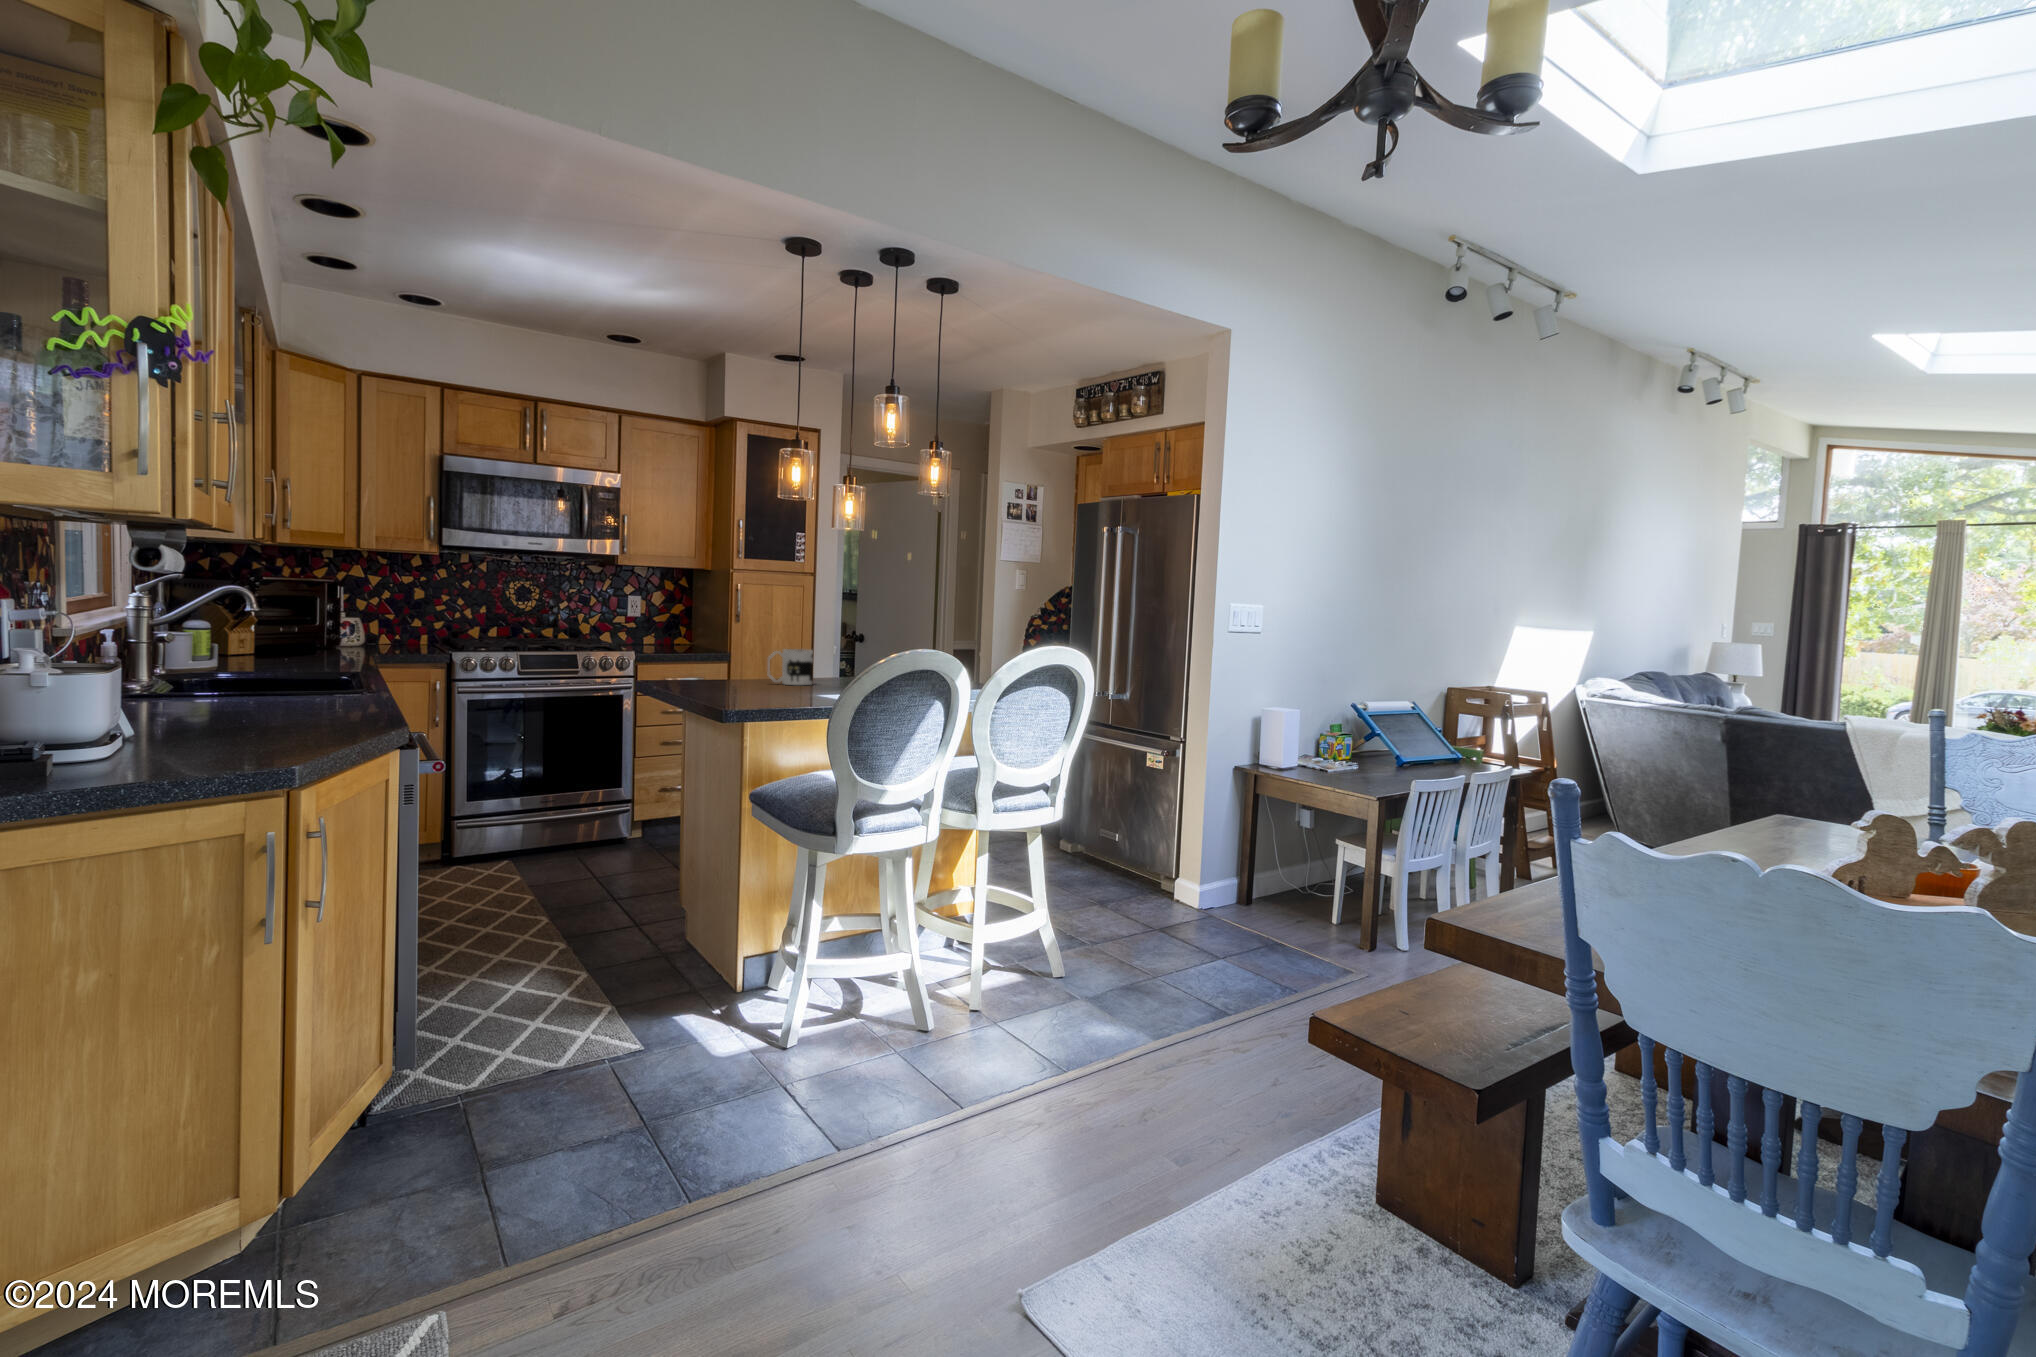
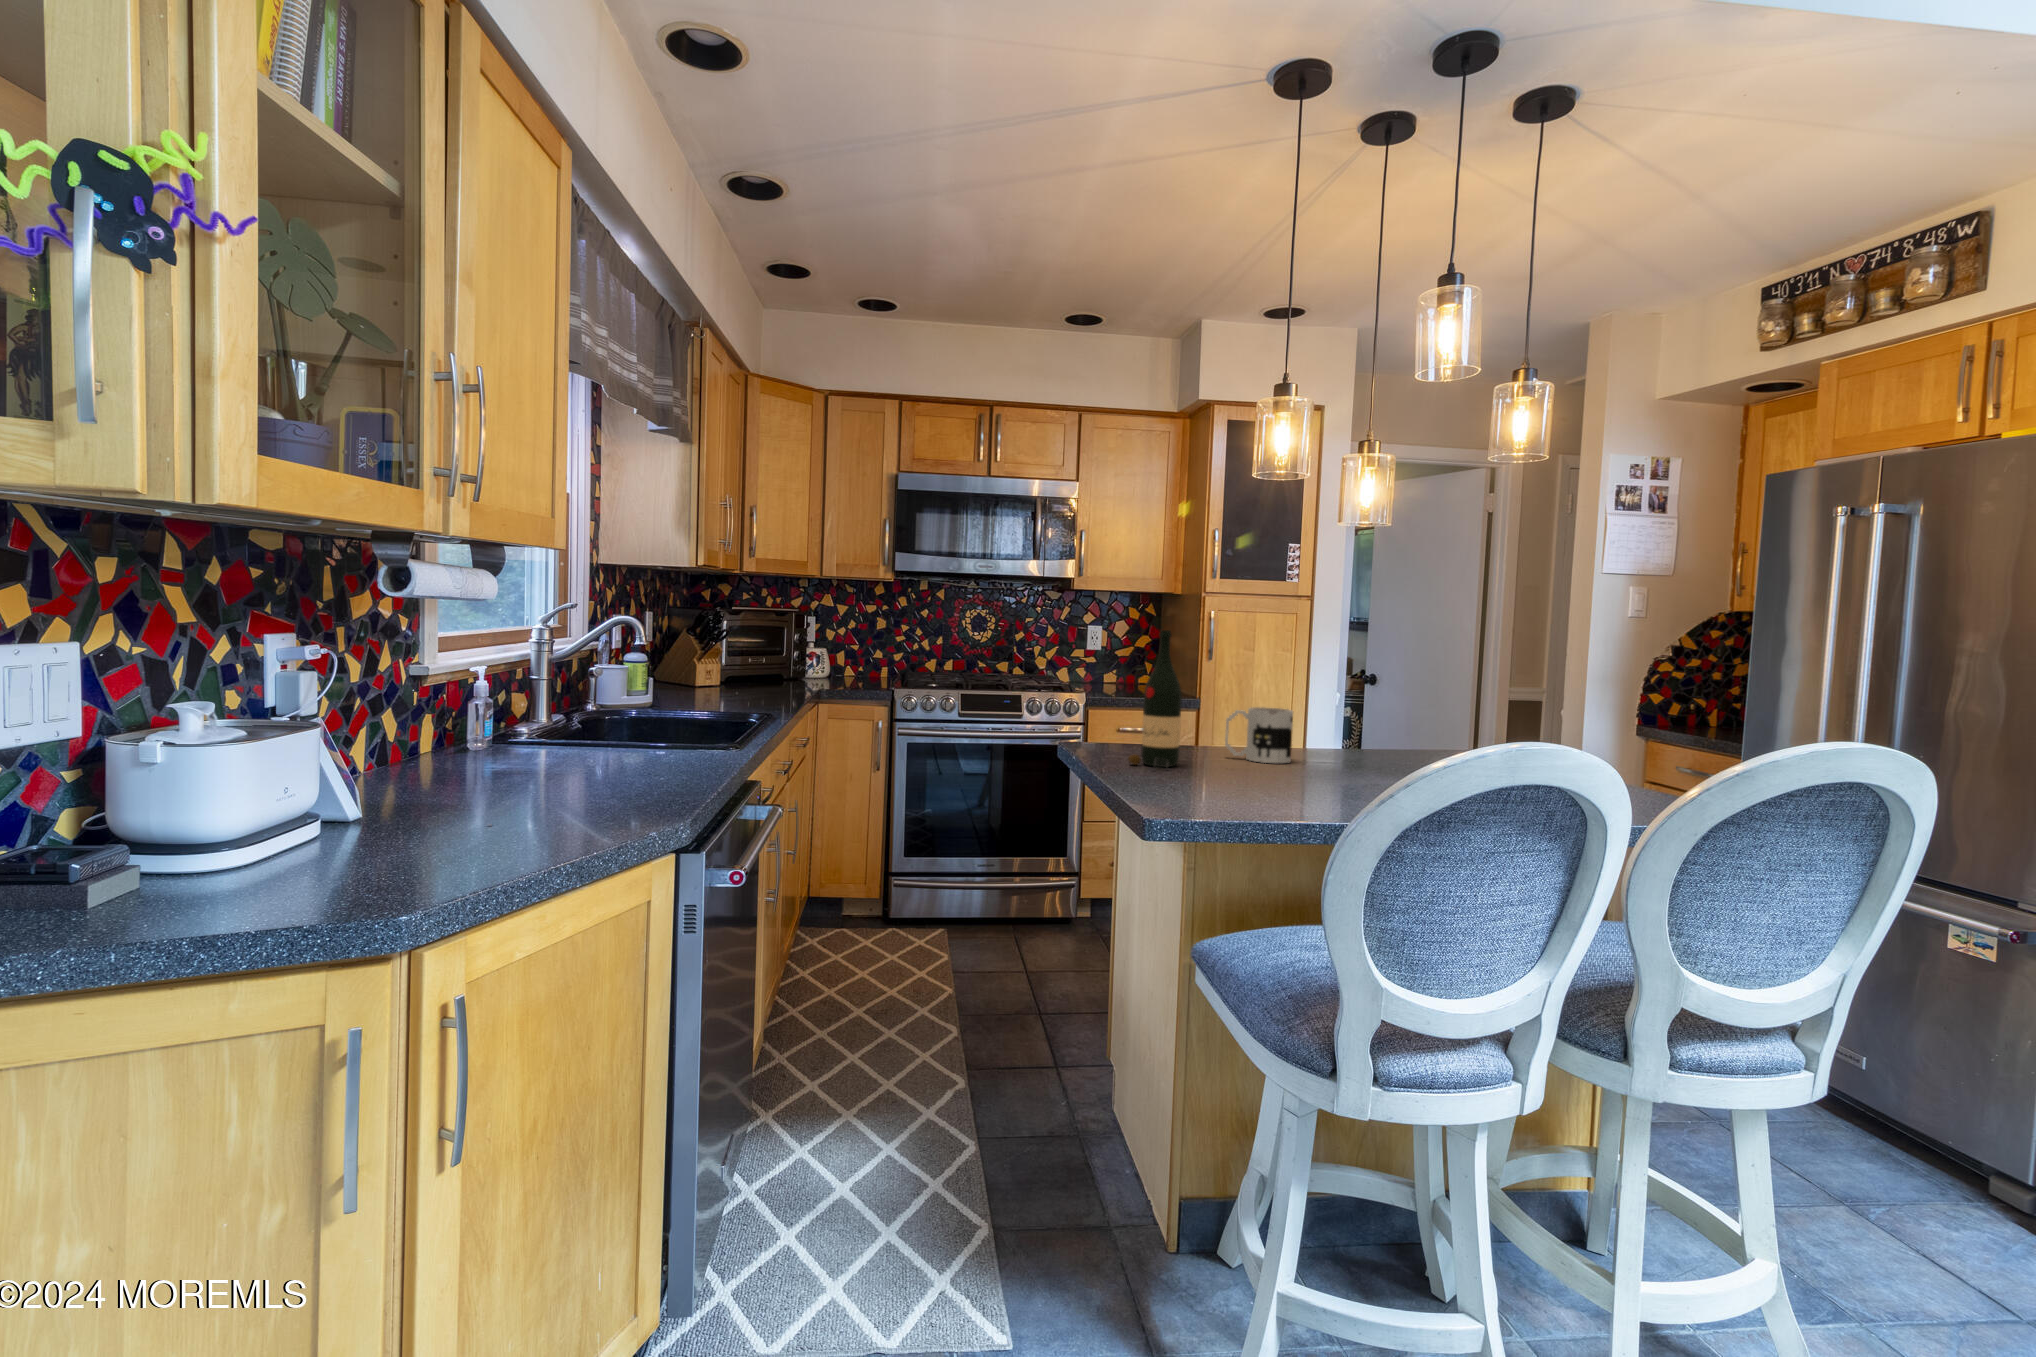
wine bottle: none [703,596,739,690] -> present [1128,630,1182,768]

